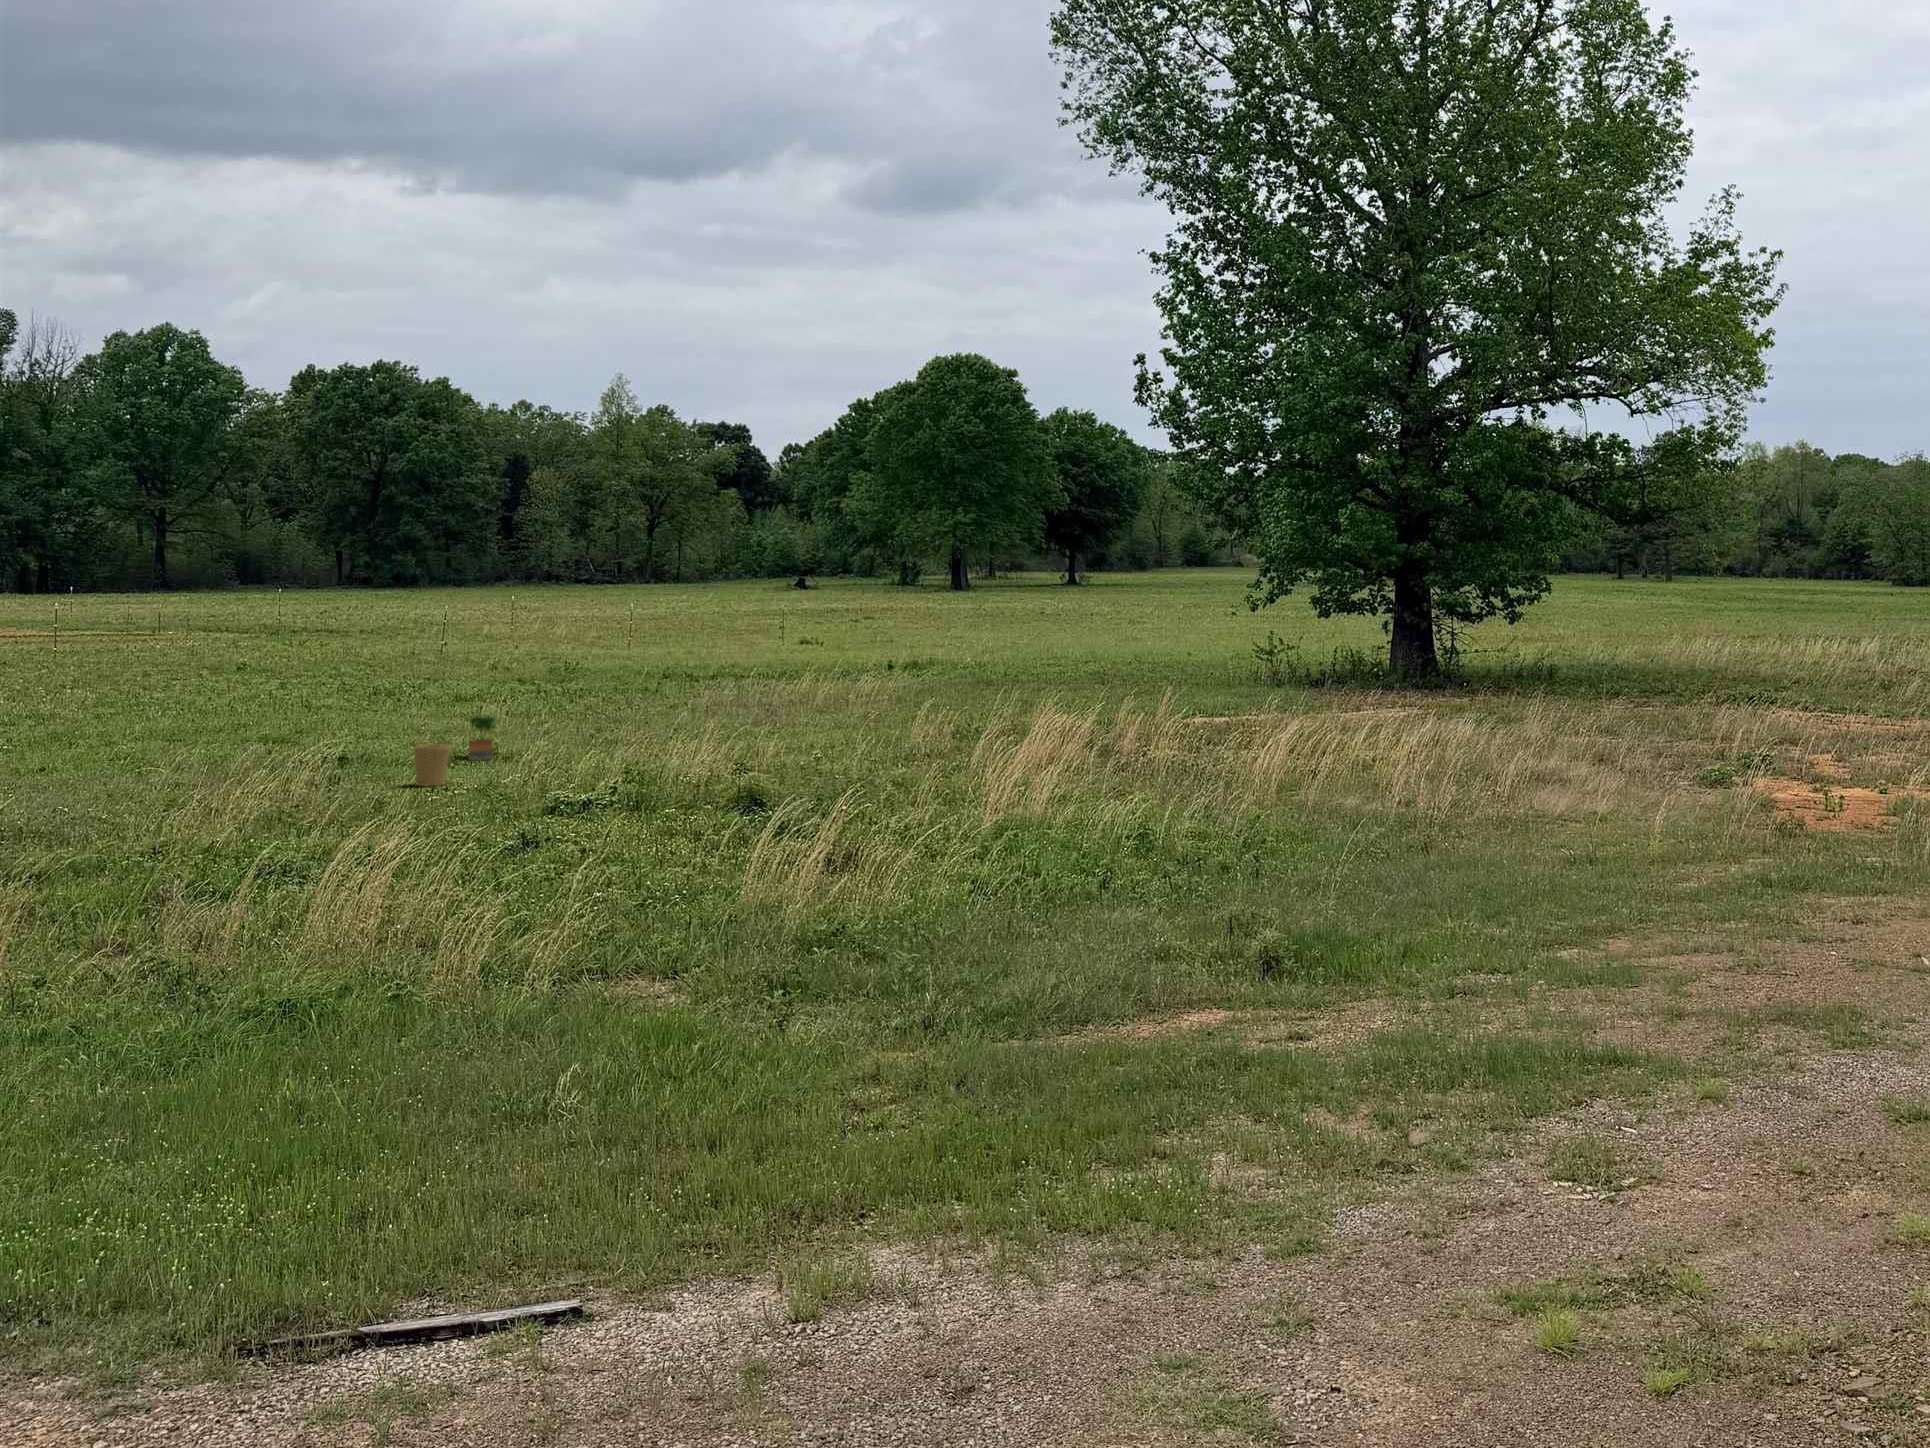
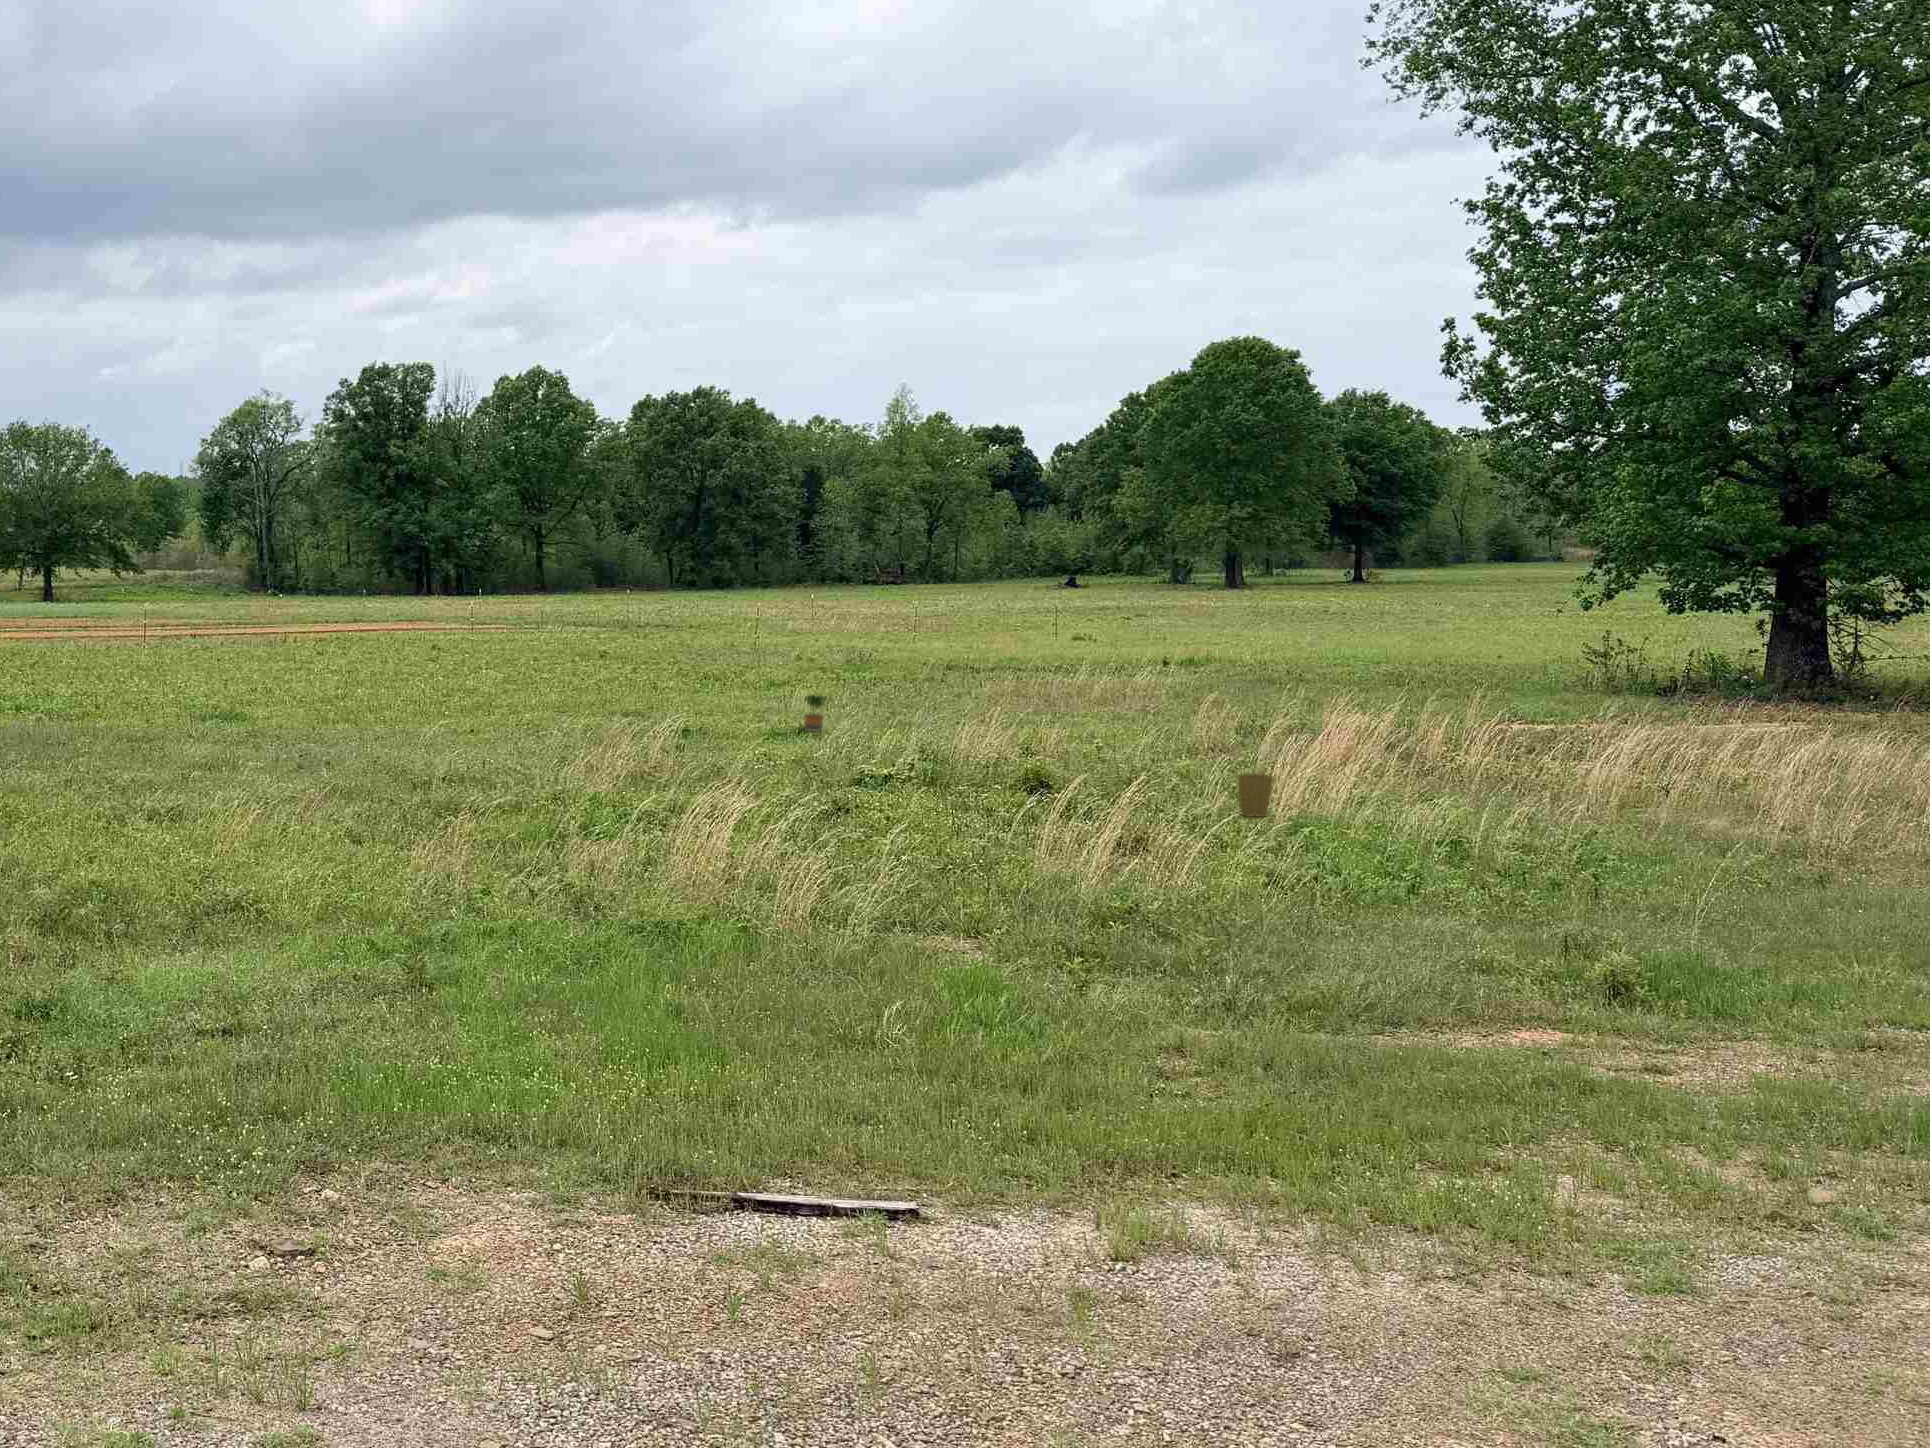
basket: present [414,740,451,786] -> present [1237,767,1274,817]

